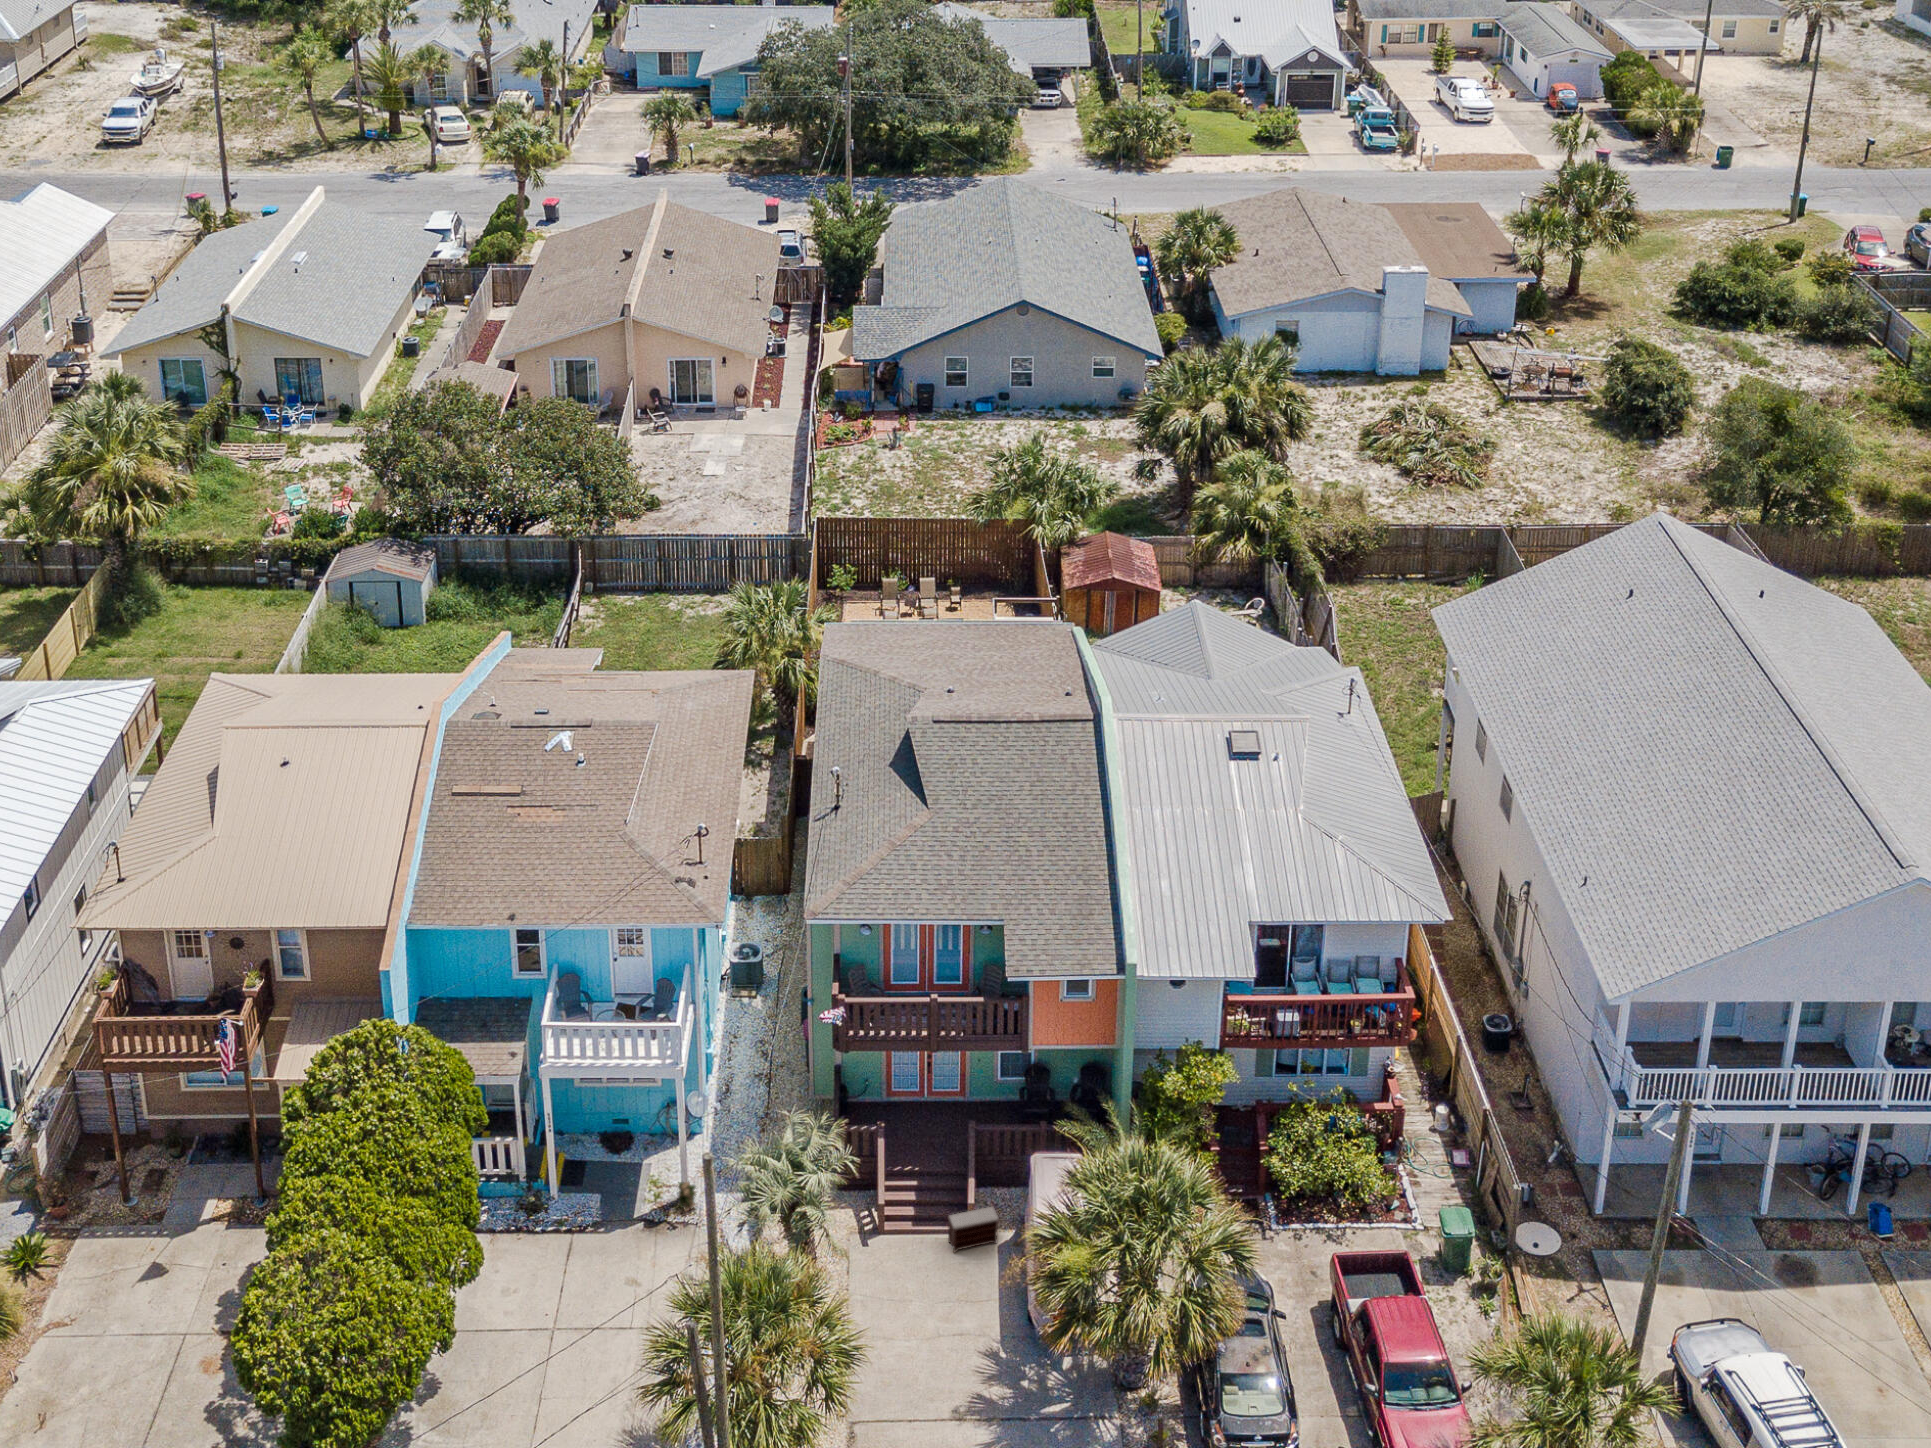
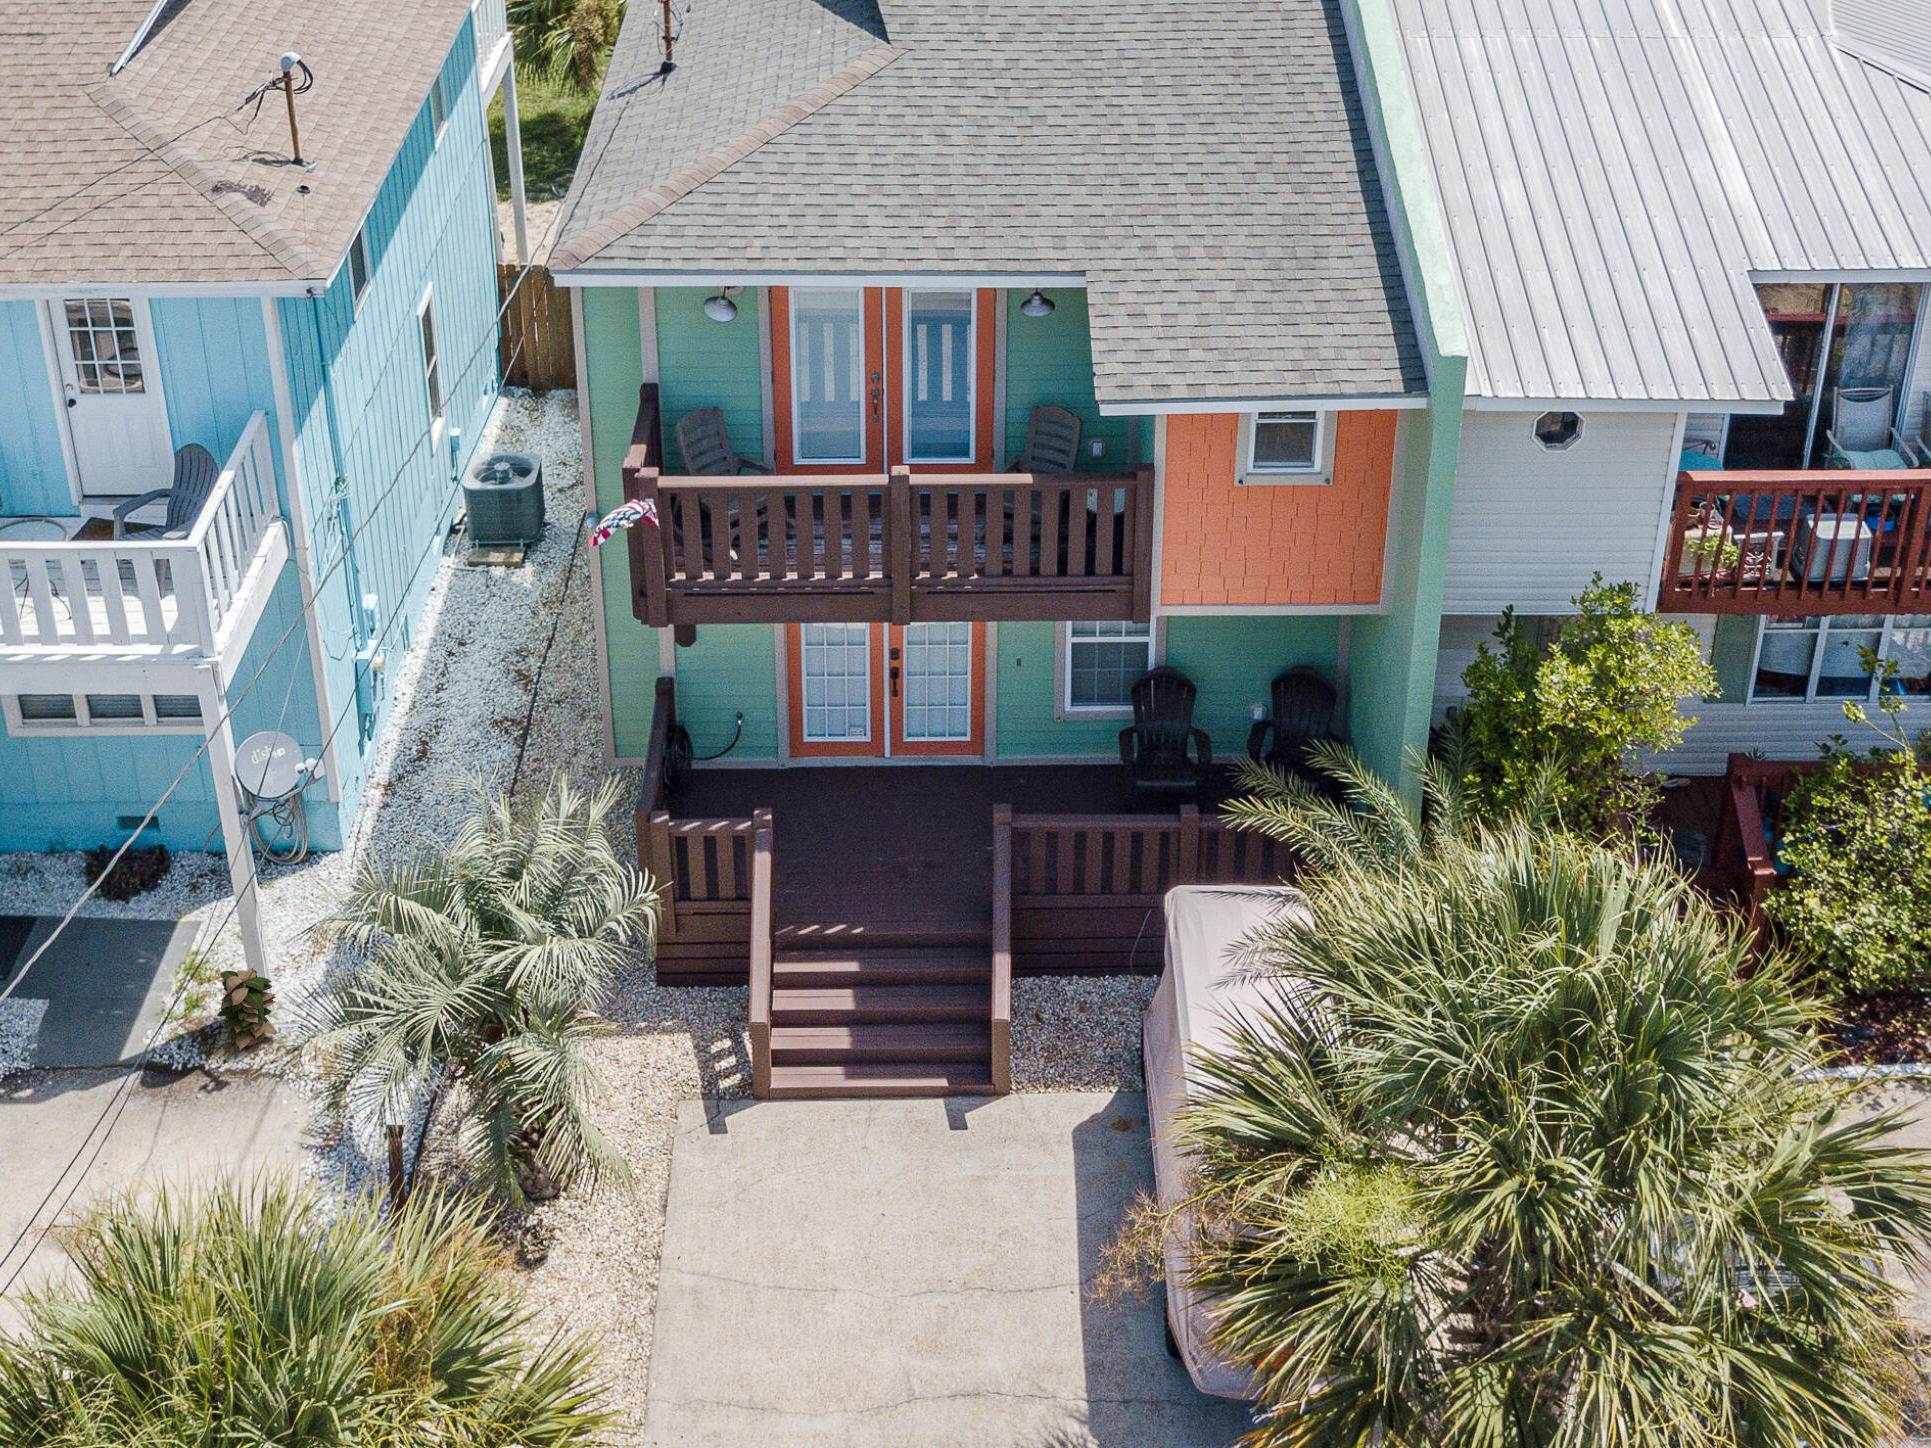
bench: present [947,1206,999,1253] -> none [939,1024,1083,1150]

